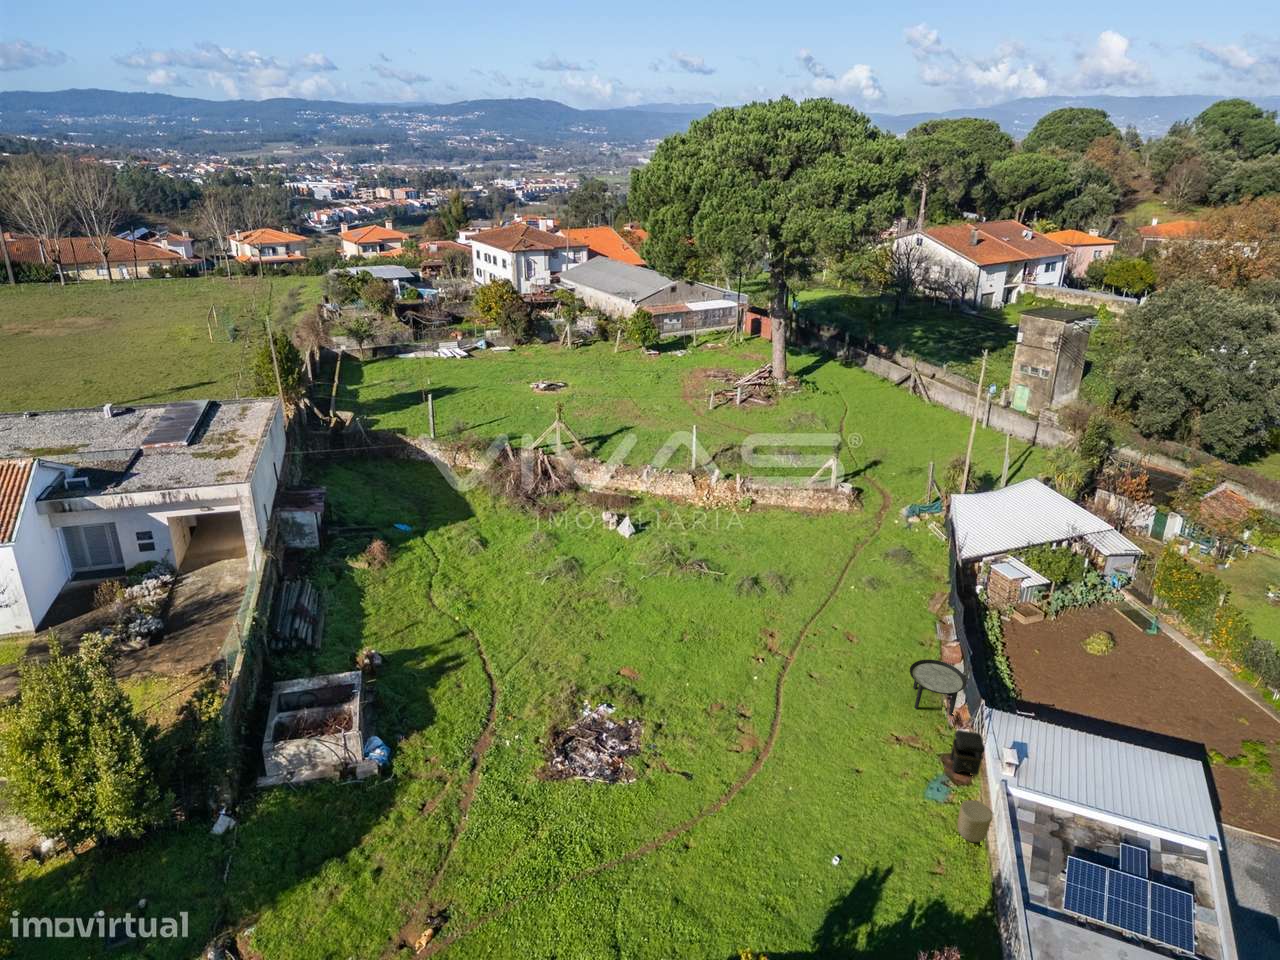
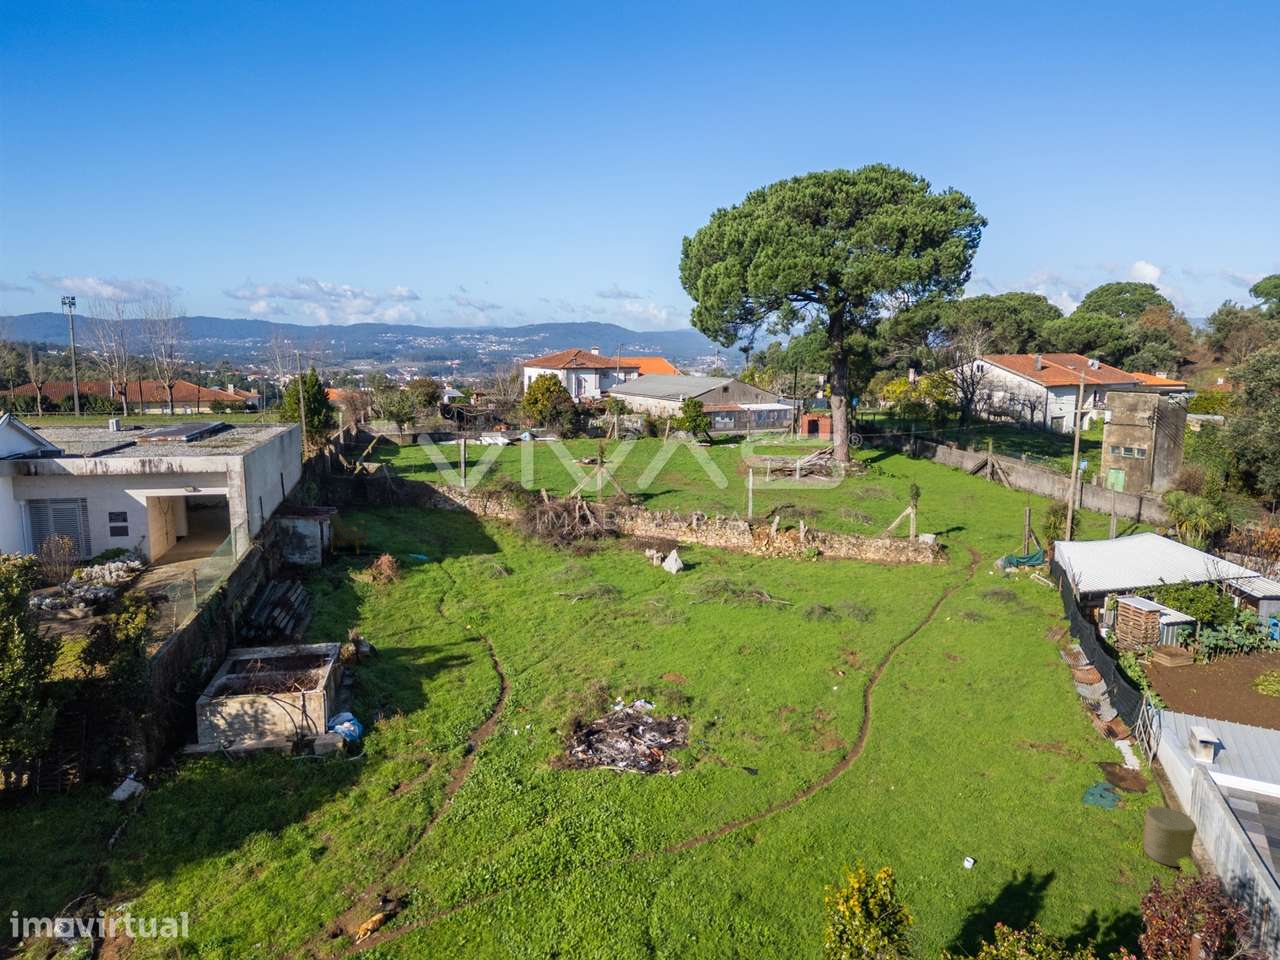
lounge chair: none [322,496,359,533] -> present [328,513,370,552]
round table: present [910,660,966,715] -> none [1040,669,1119,736]
toolbox: present [950,730,985,775] -> none [1112,732,1165,796]

